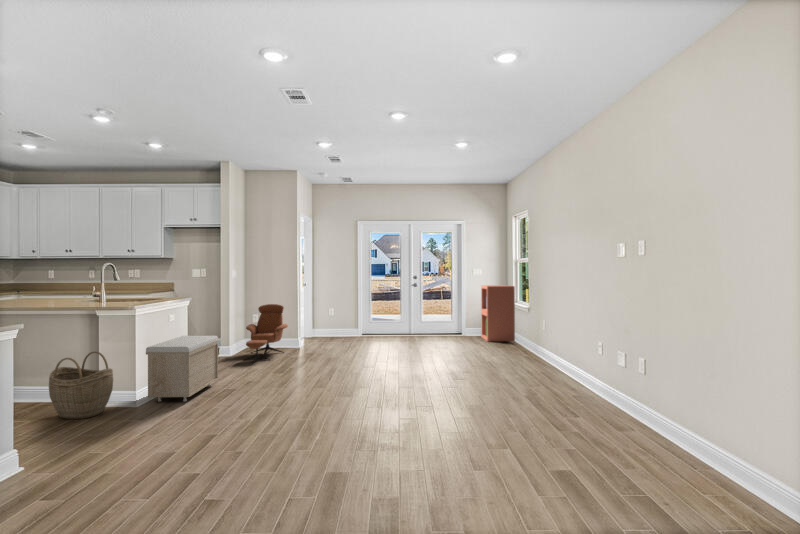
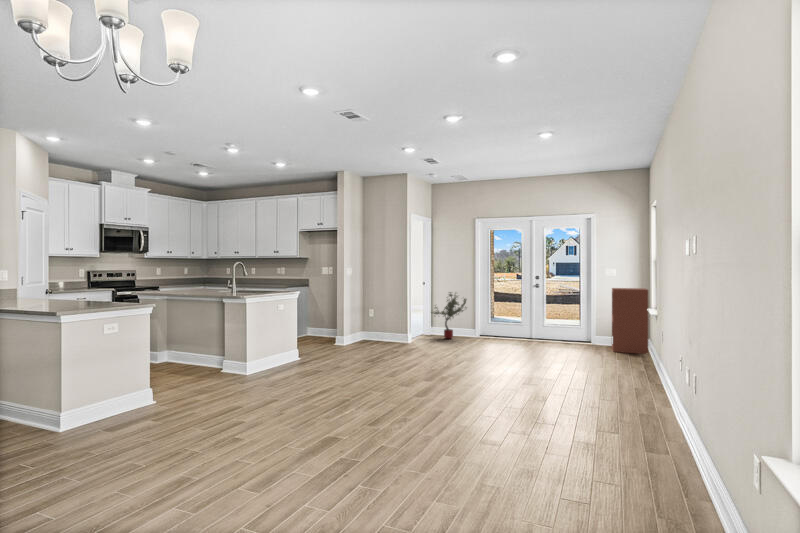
potted tree: none [314,292,353,340] -> present [431,292,467,339]
lounge chair: present [245,304,288,362] -> none [352,301,396,353]
storage bench: present [146,336,218,402] -> none [254,323,315,375]
woven basket: present [49,351,113,419] -> none [190,330,231,379]

